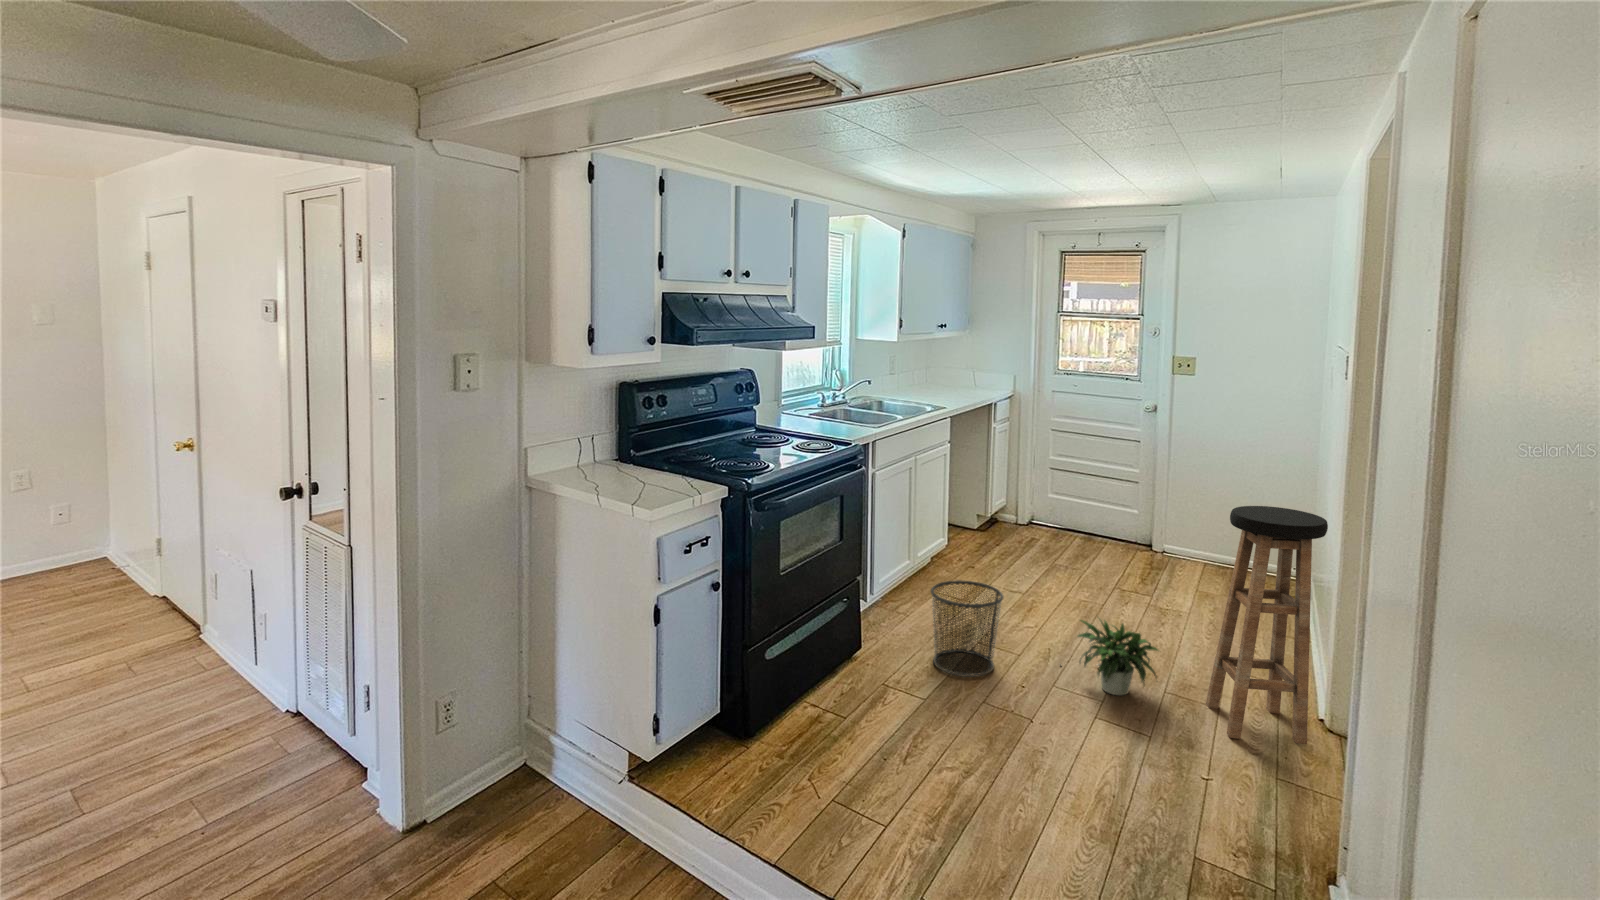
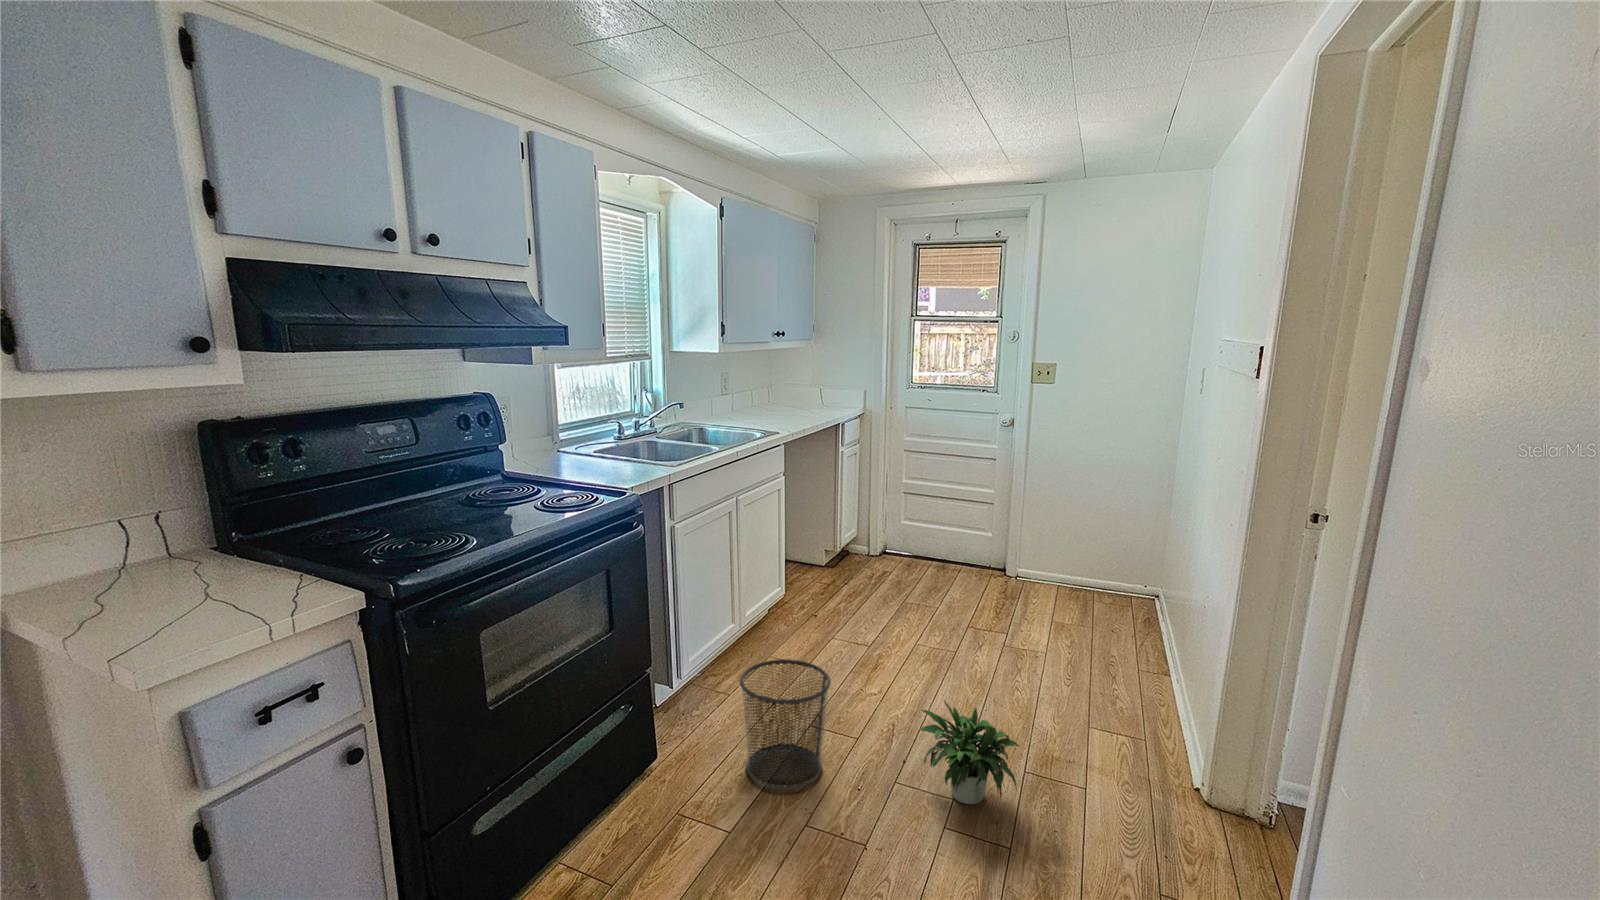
bar stool: present [1206,506,1328,744] -> none [1074,565,1216,867]

